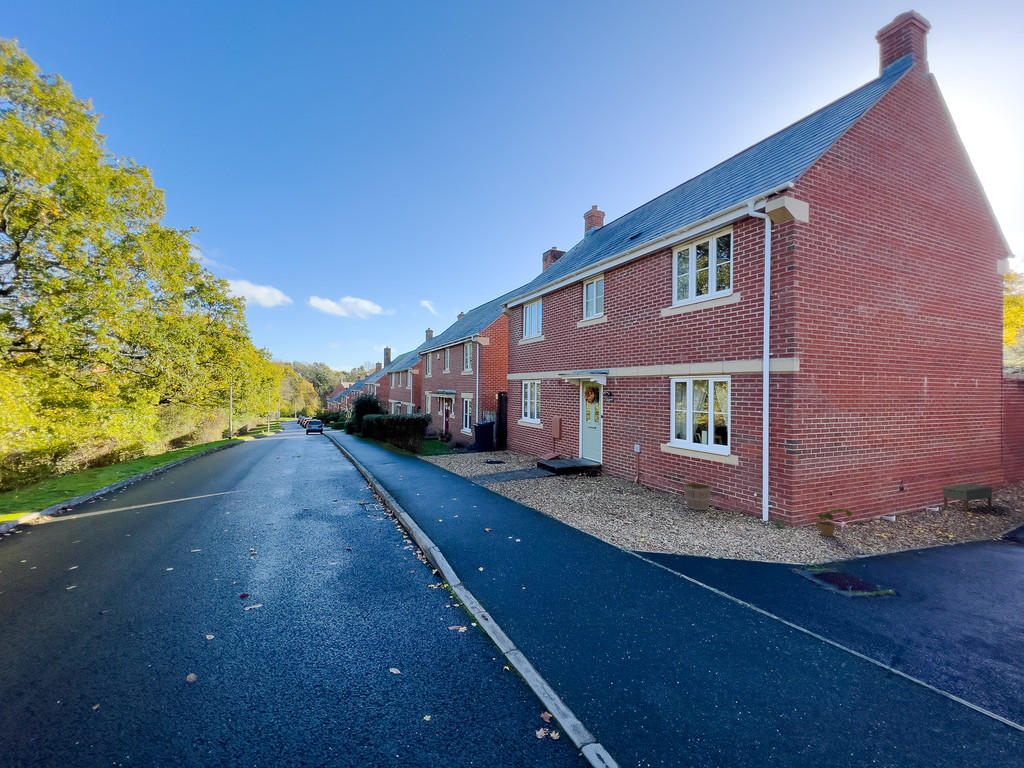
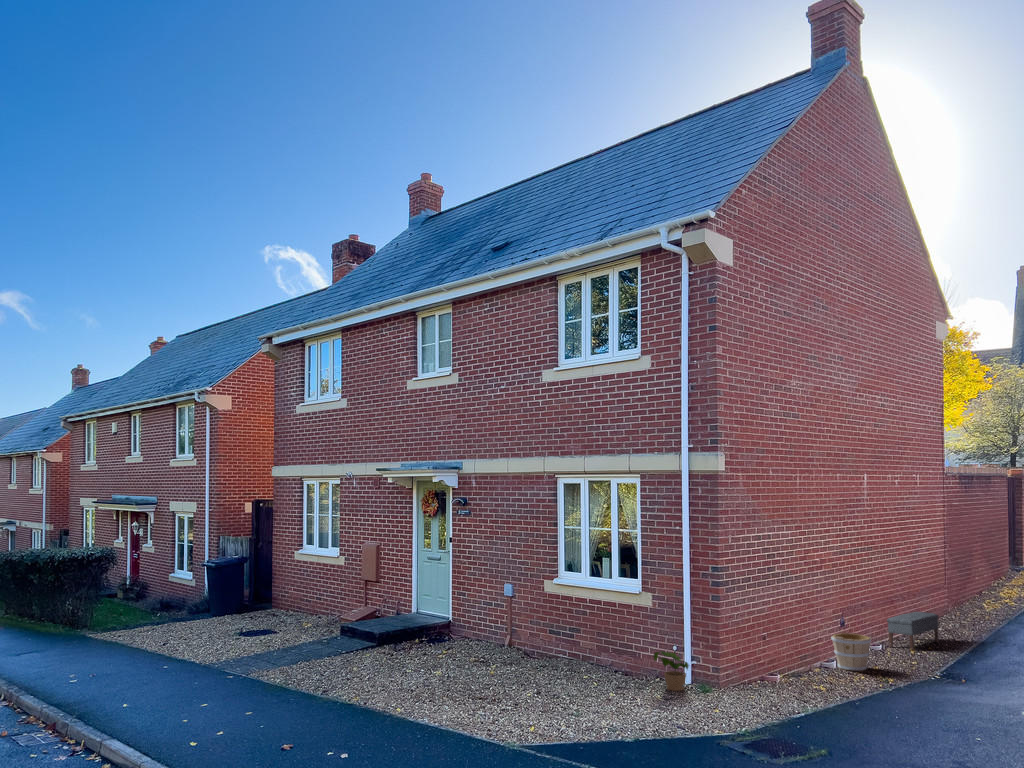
wooden bucket: present [684,483,712,510] -> present [831,633,871,671]
potted plant: present [816,509,852,536] -> present [654,651,689,691]

